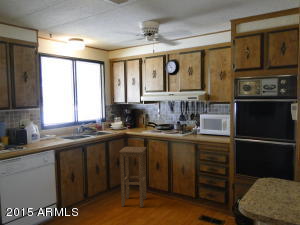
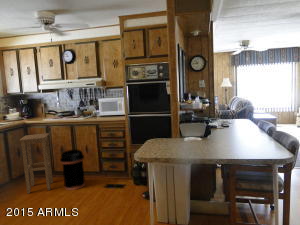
trash can: none [155,168,180,213] -> present [60,150,85,190]

